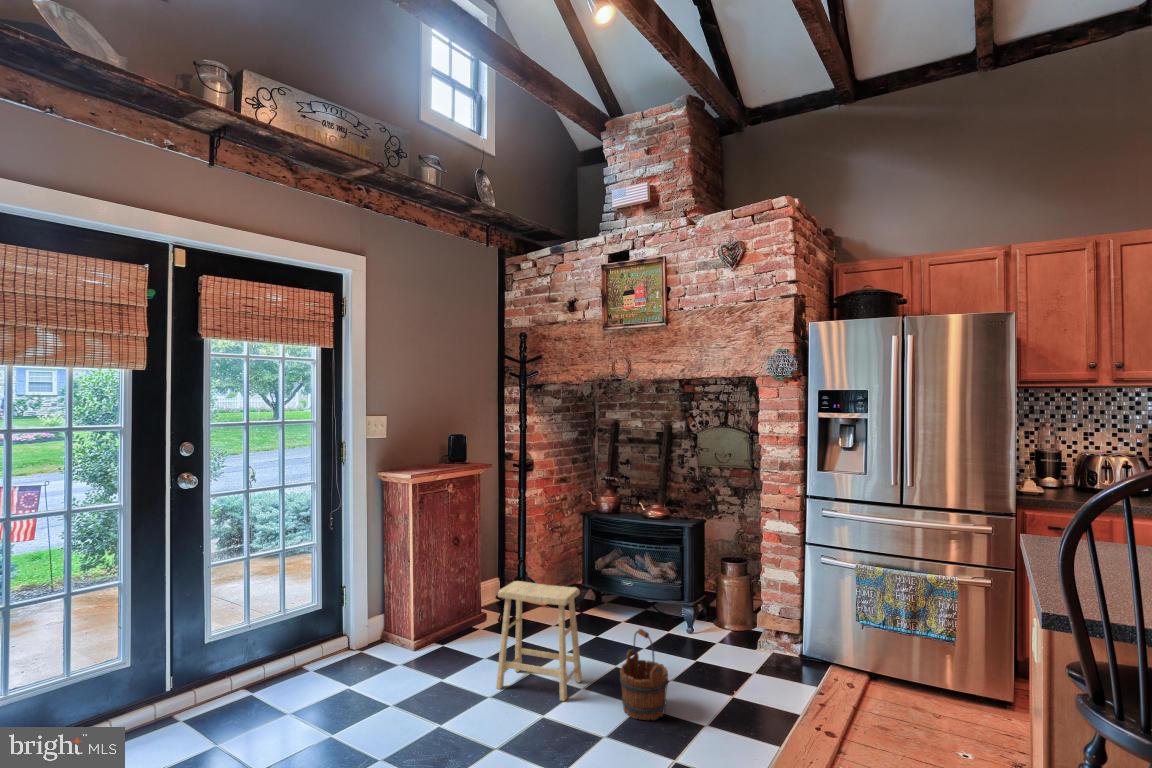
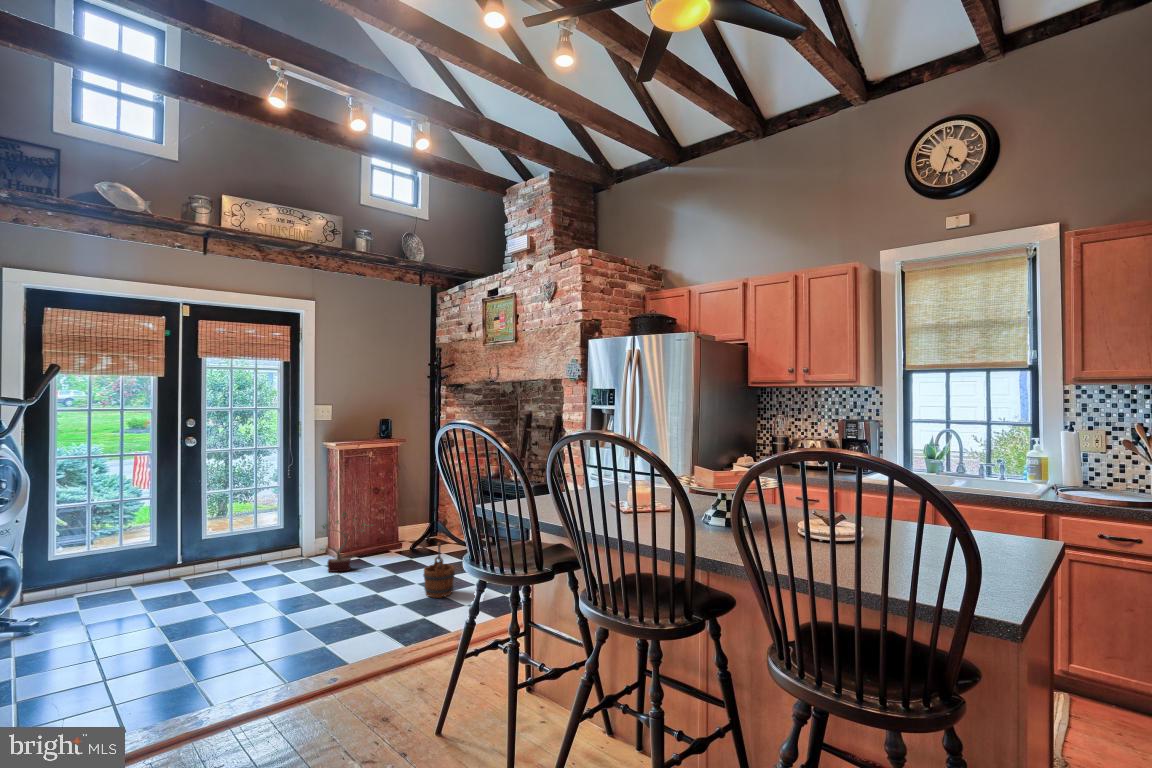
potted plant: none [407,581,491,680] -> present [319,512,368,572]
footstool: present [496,581,582,701] -> none [365,513,422,587]

